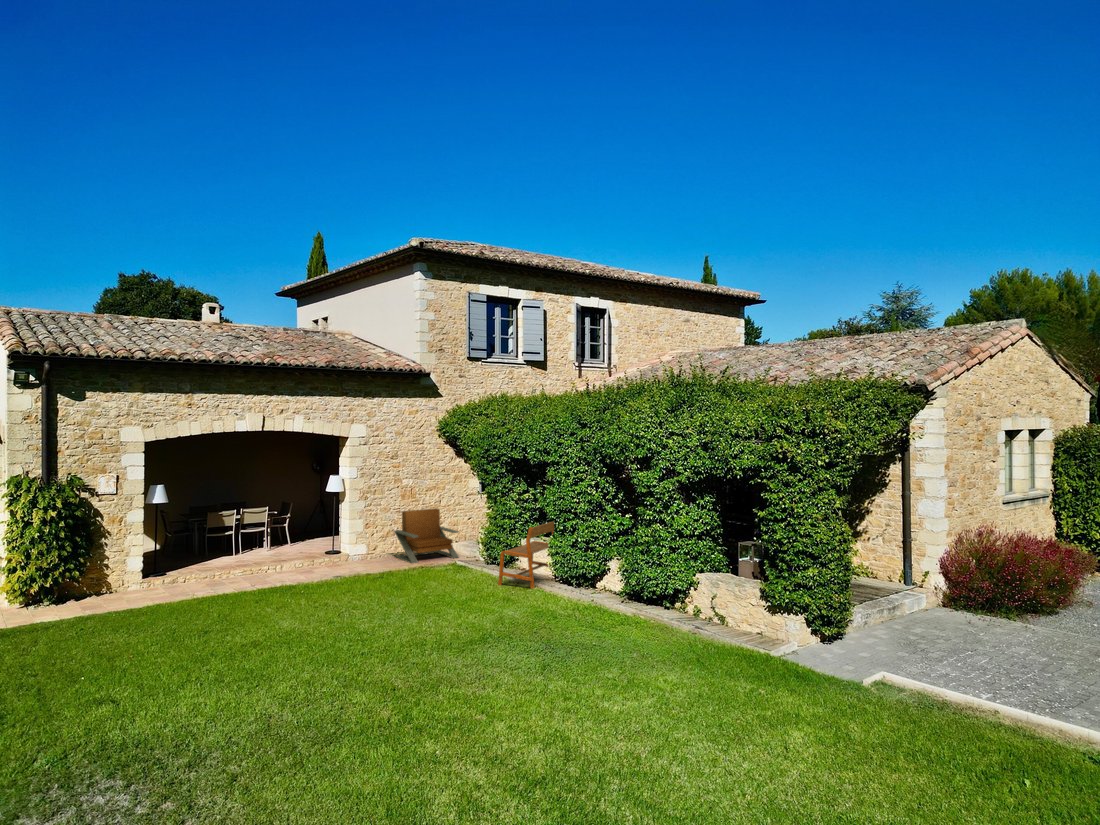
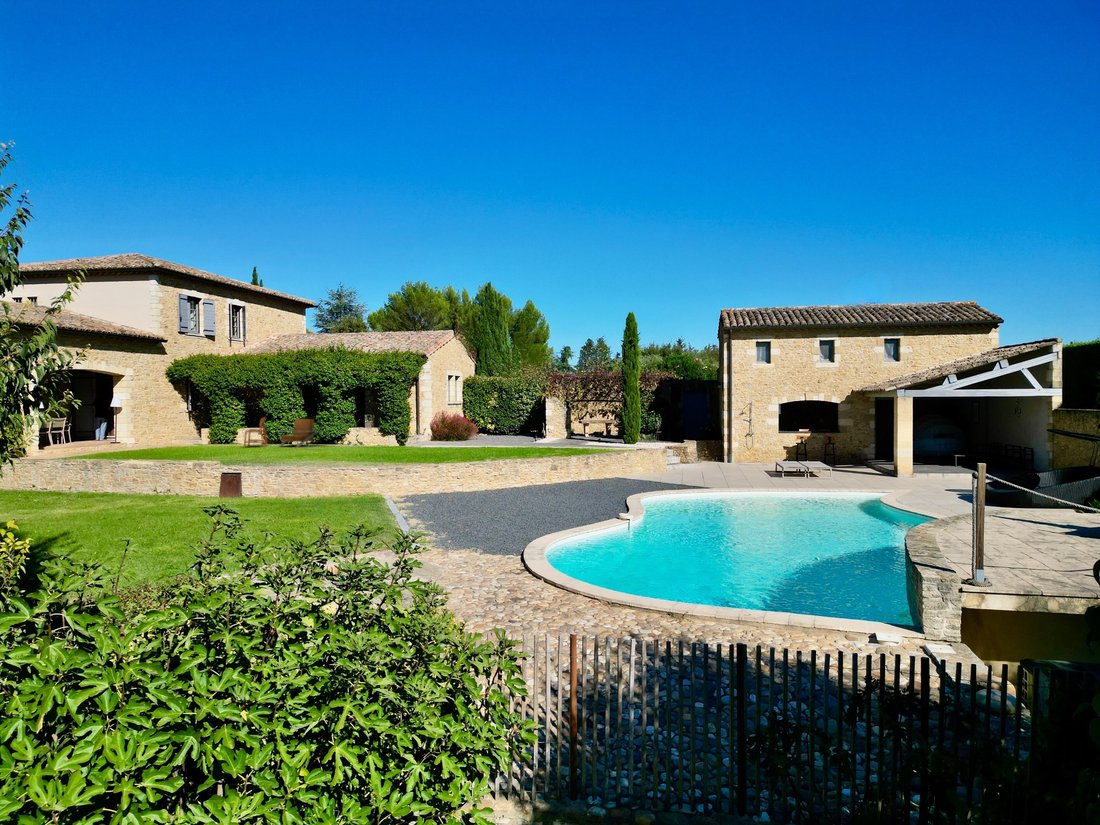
lounge chair: present [394,508,459,563] -> present [279,419,318,448]

